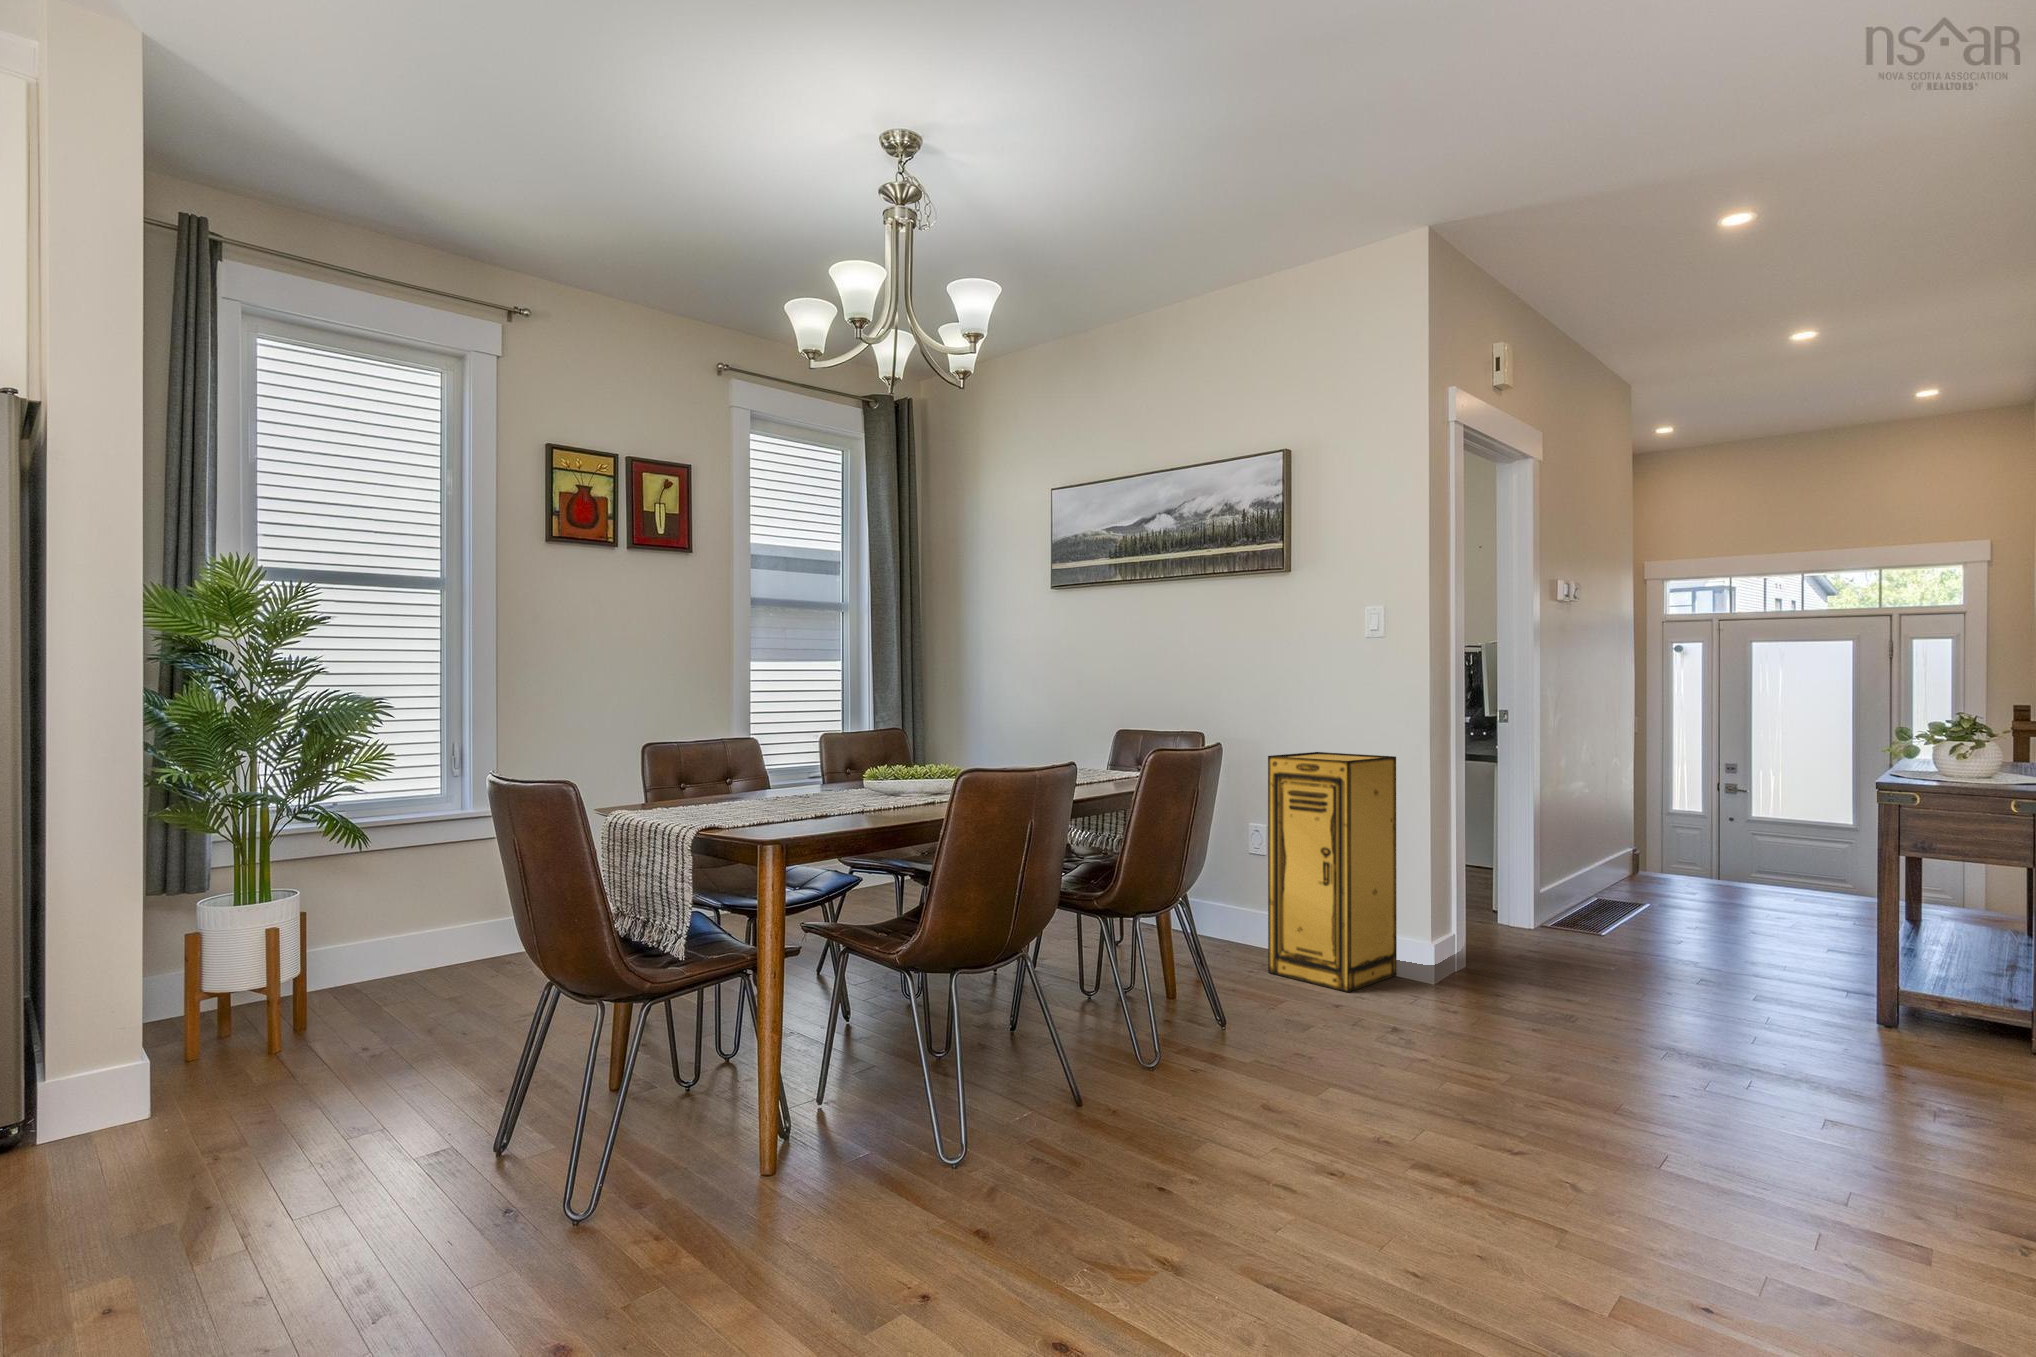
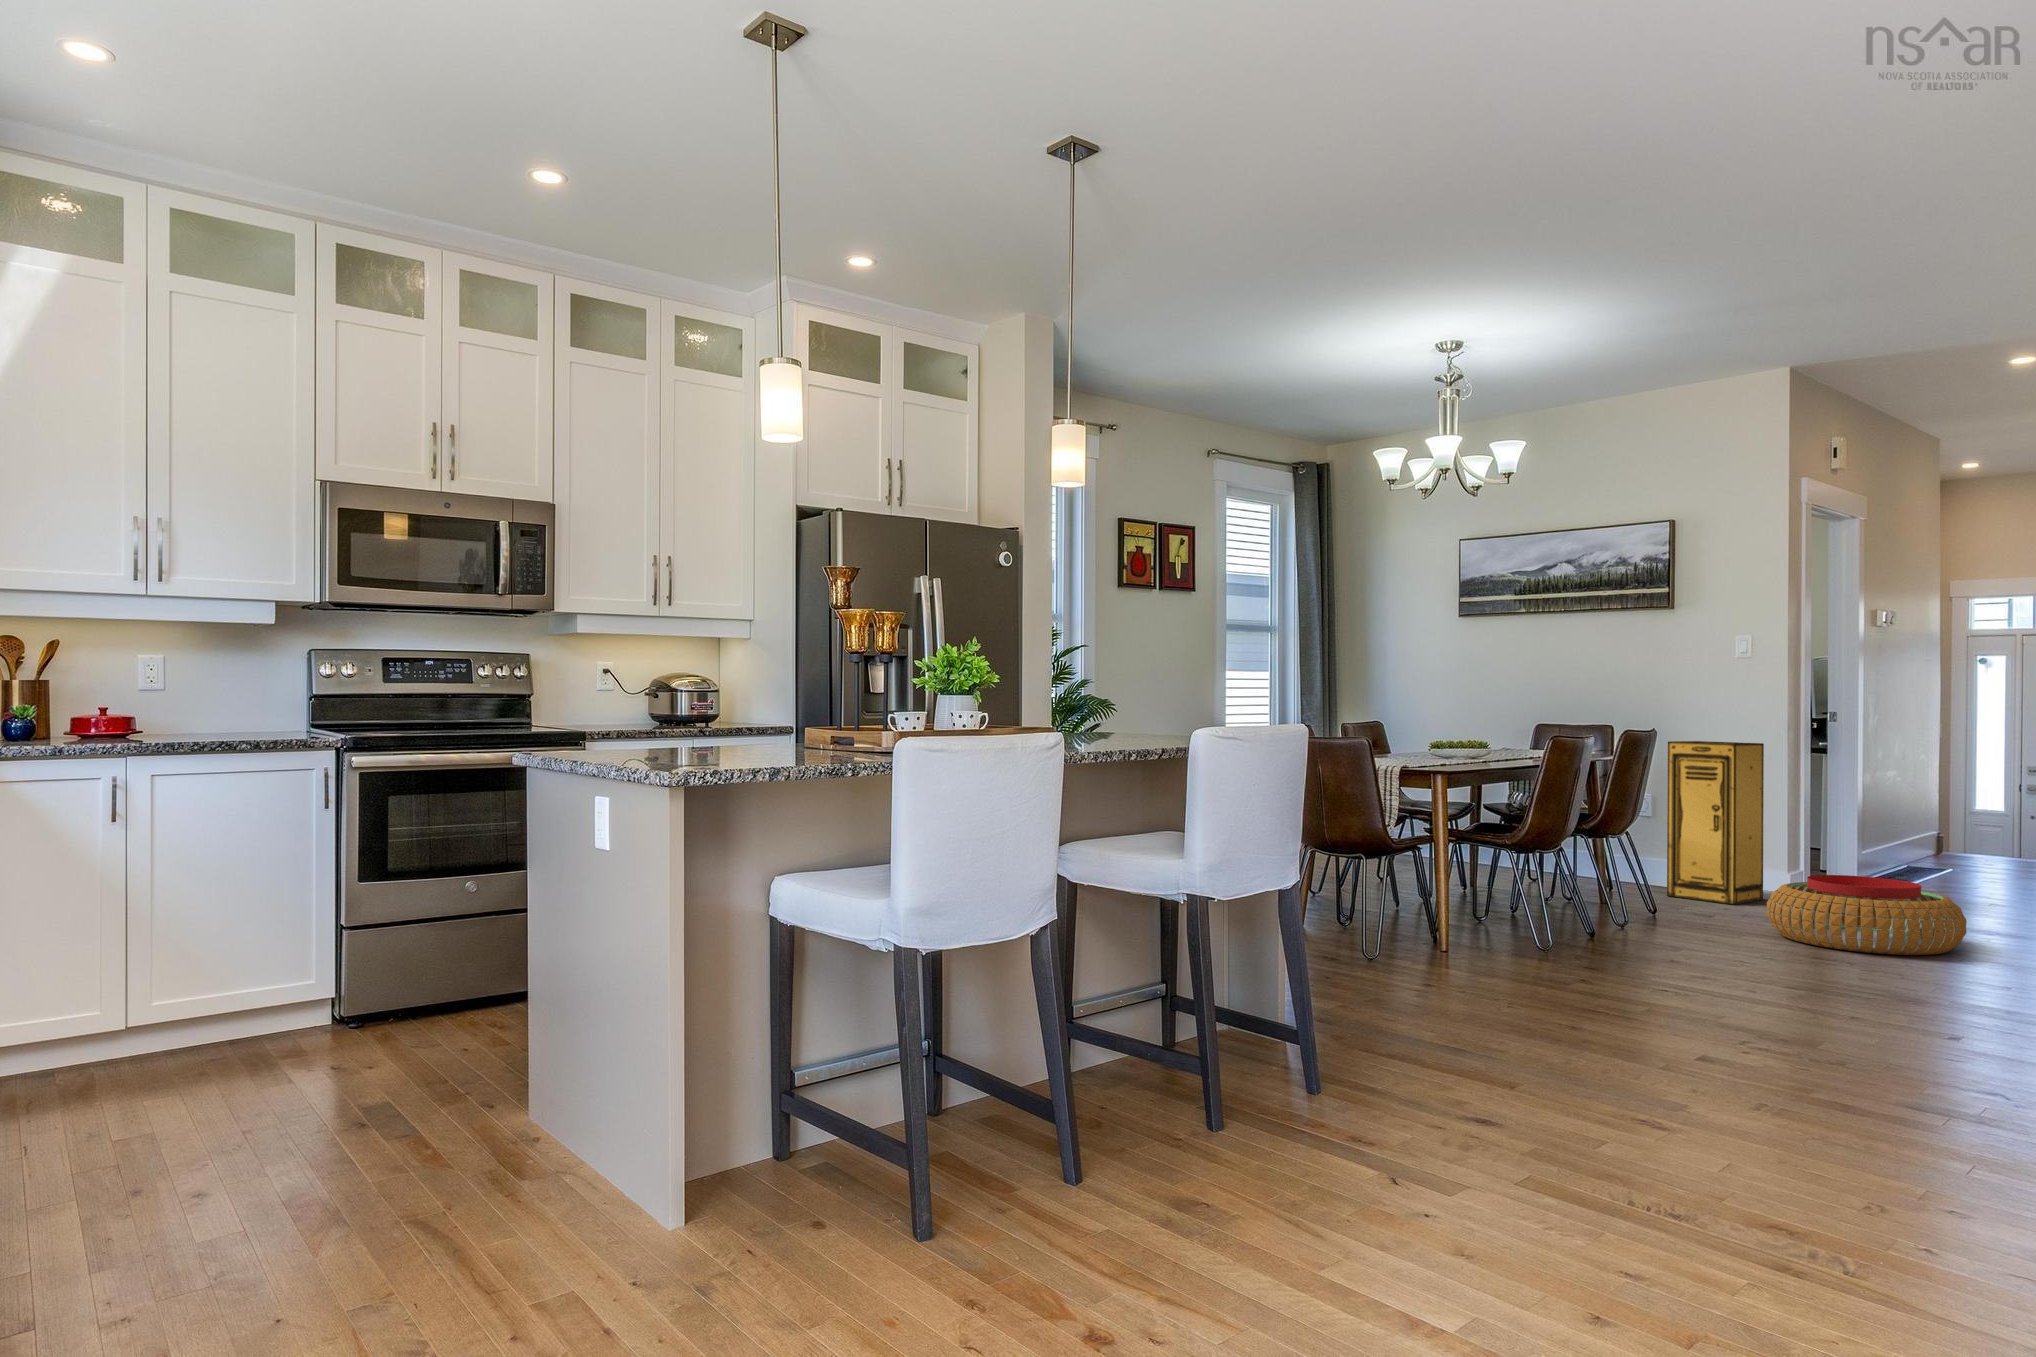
pouf: none [1350,983,1655,1156] -> present [1767,875,1967,955]

